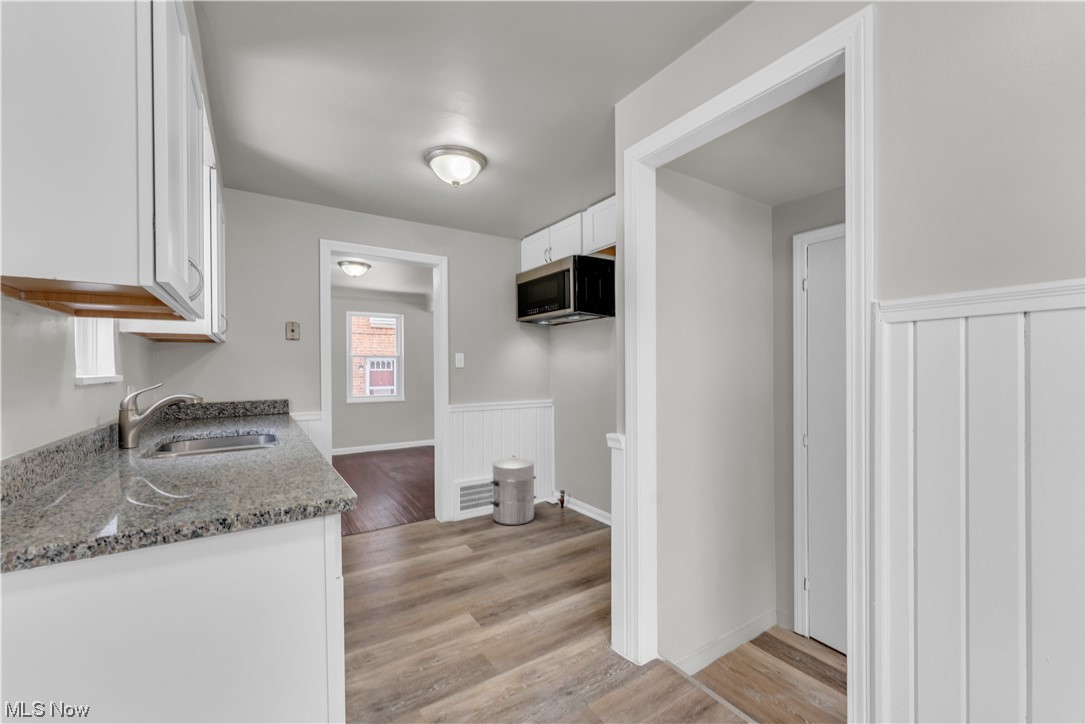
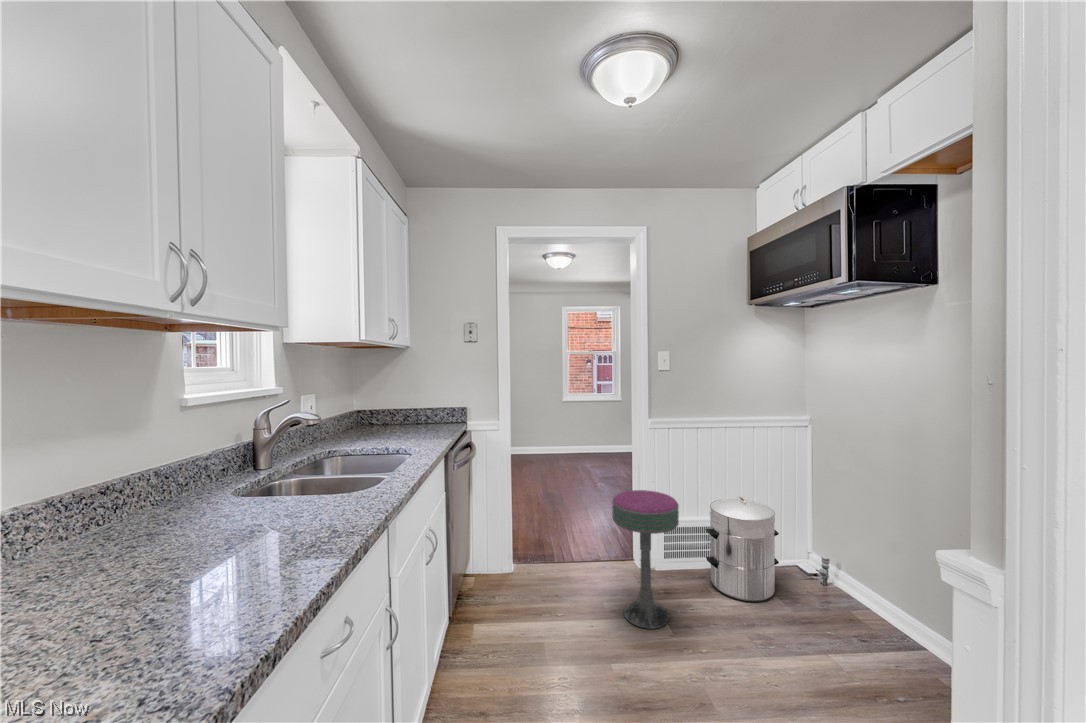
bar stool: none [429,455,477,551] -> present [612,490,679,629]

